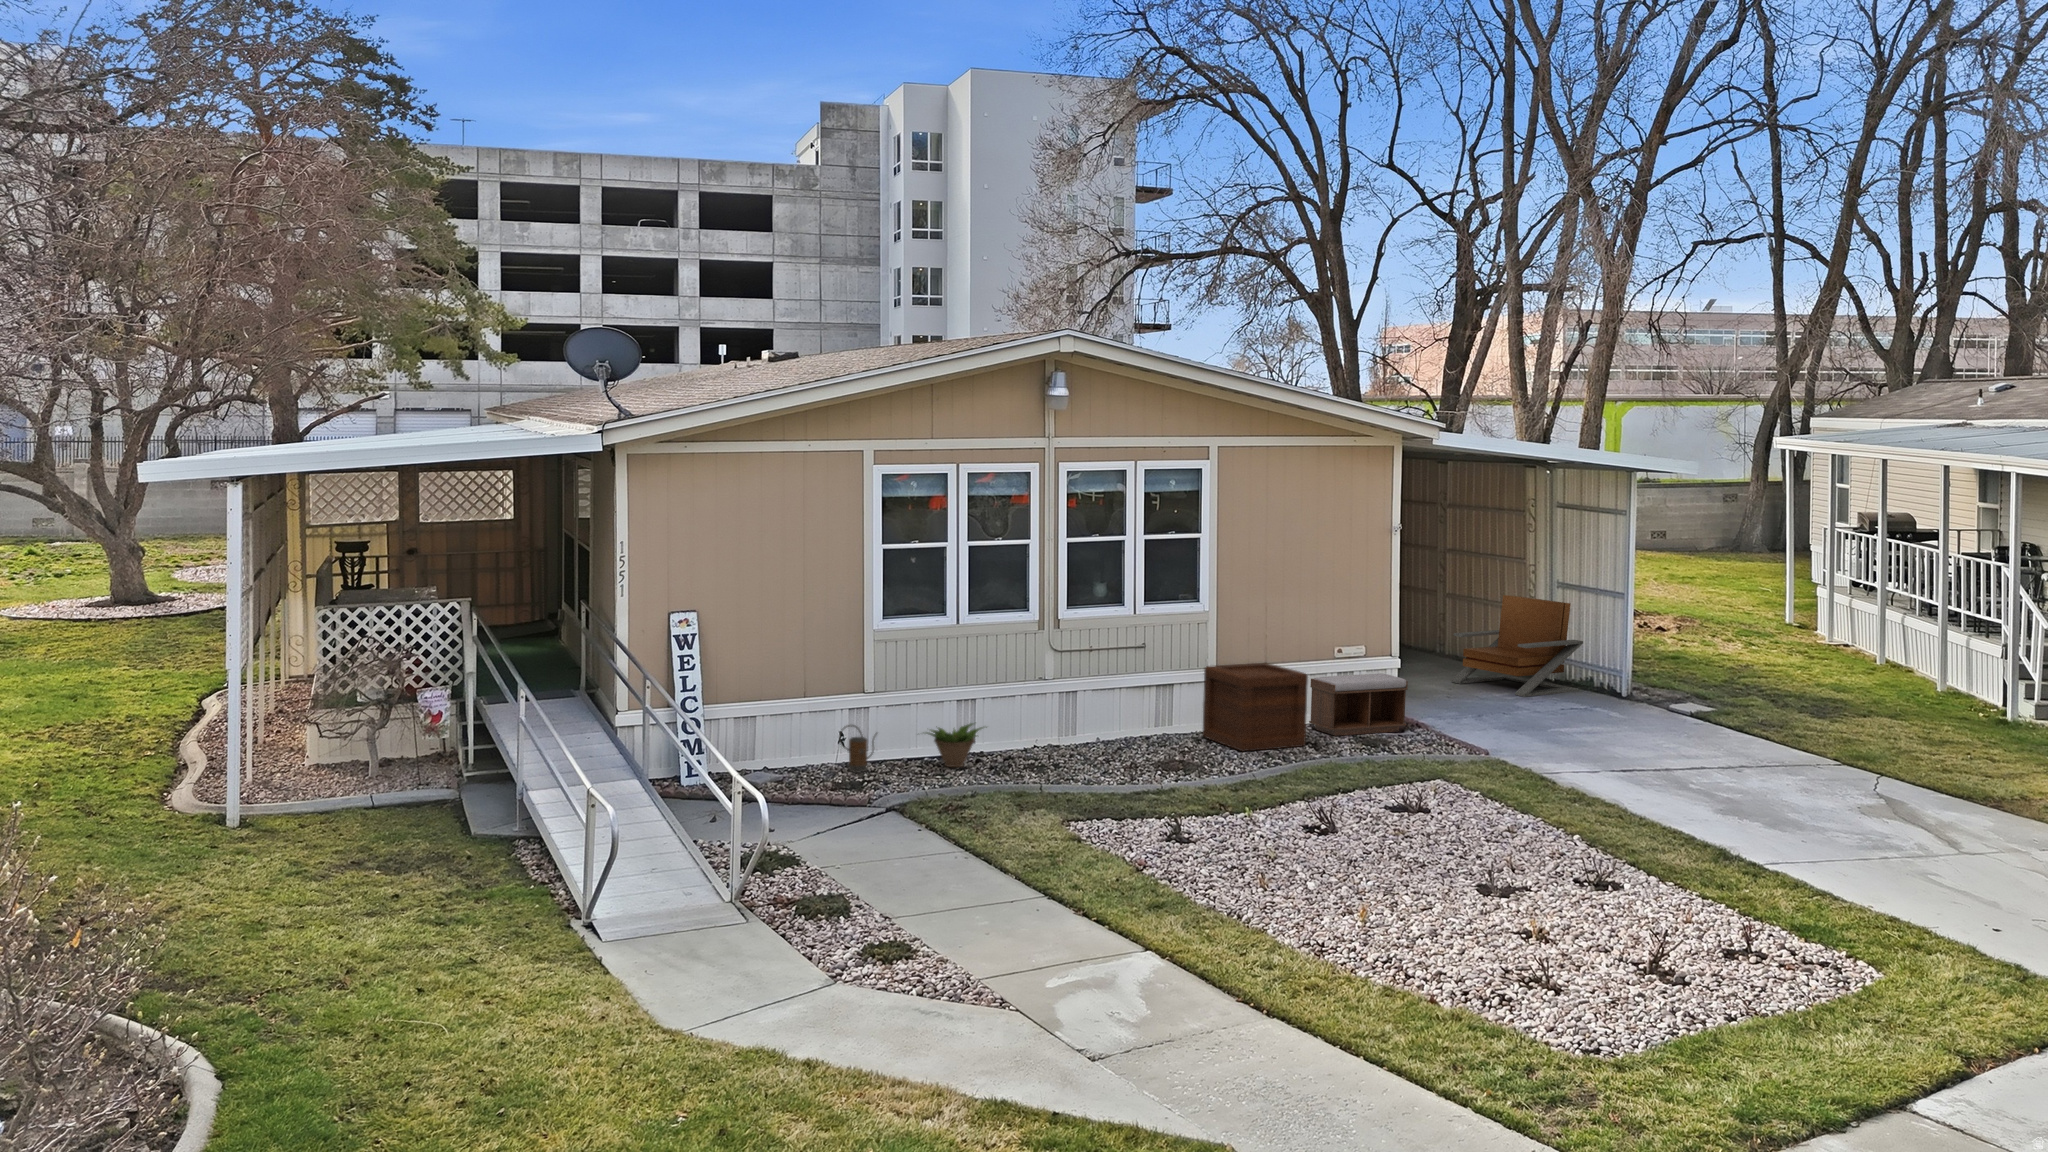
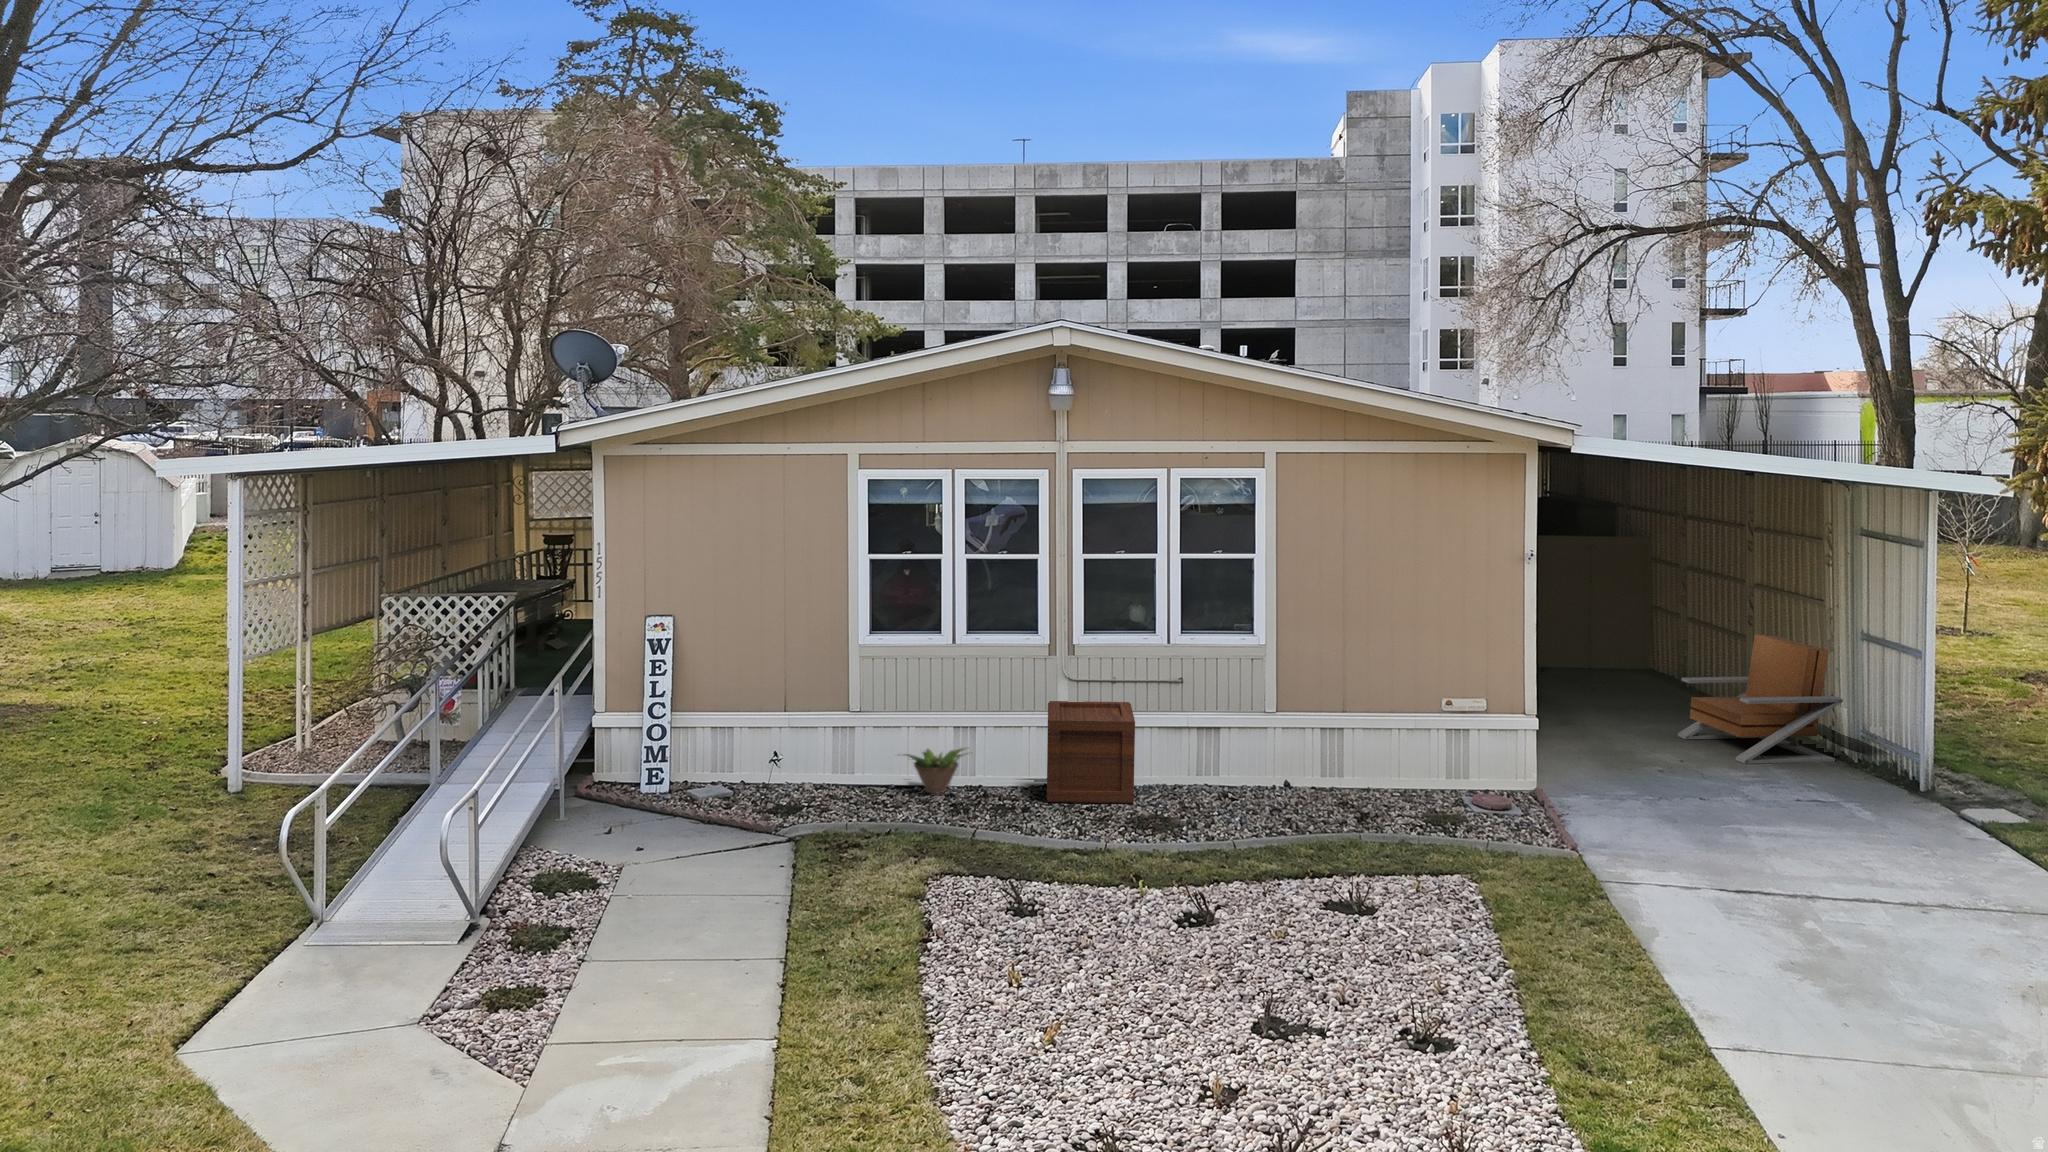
wooden crate: present [1203,663,1308,751] -> present [1047,701,1135,804]
bench: present [1309,673,1408,736] -> none [1394,724,1511,796]
watering can: present [839,725,877,773] -> none [813,740,857,790]

